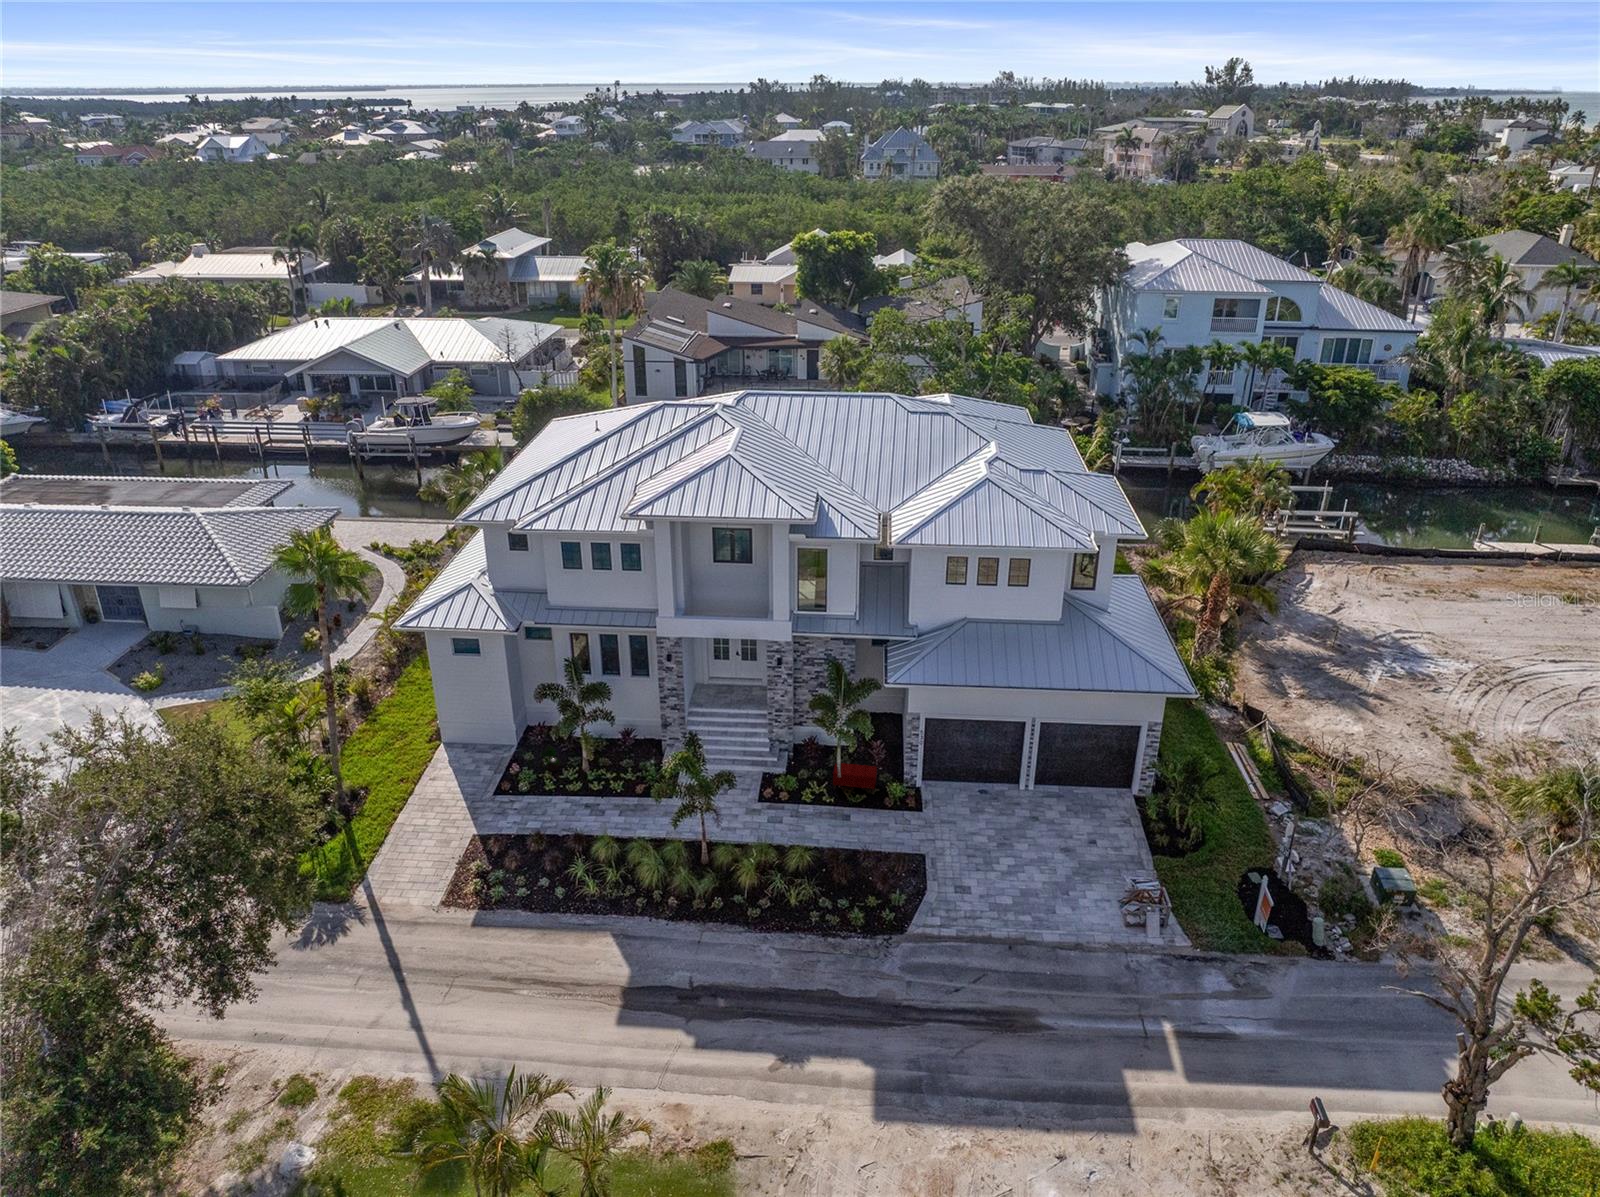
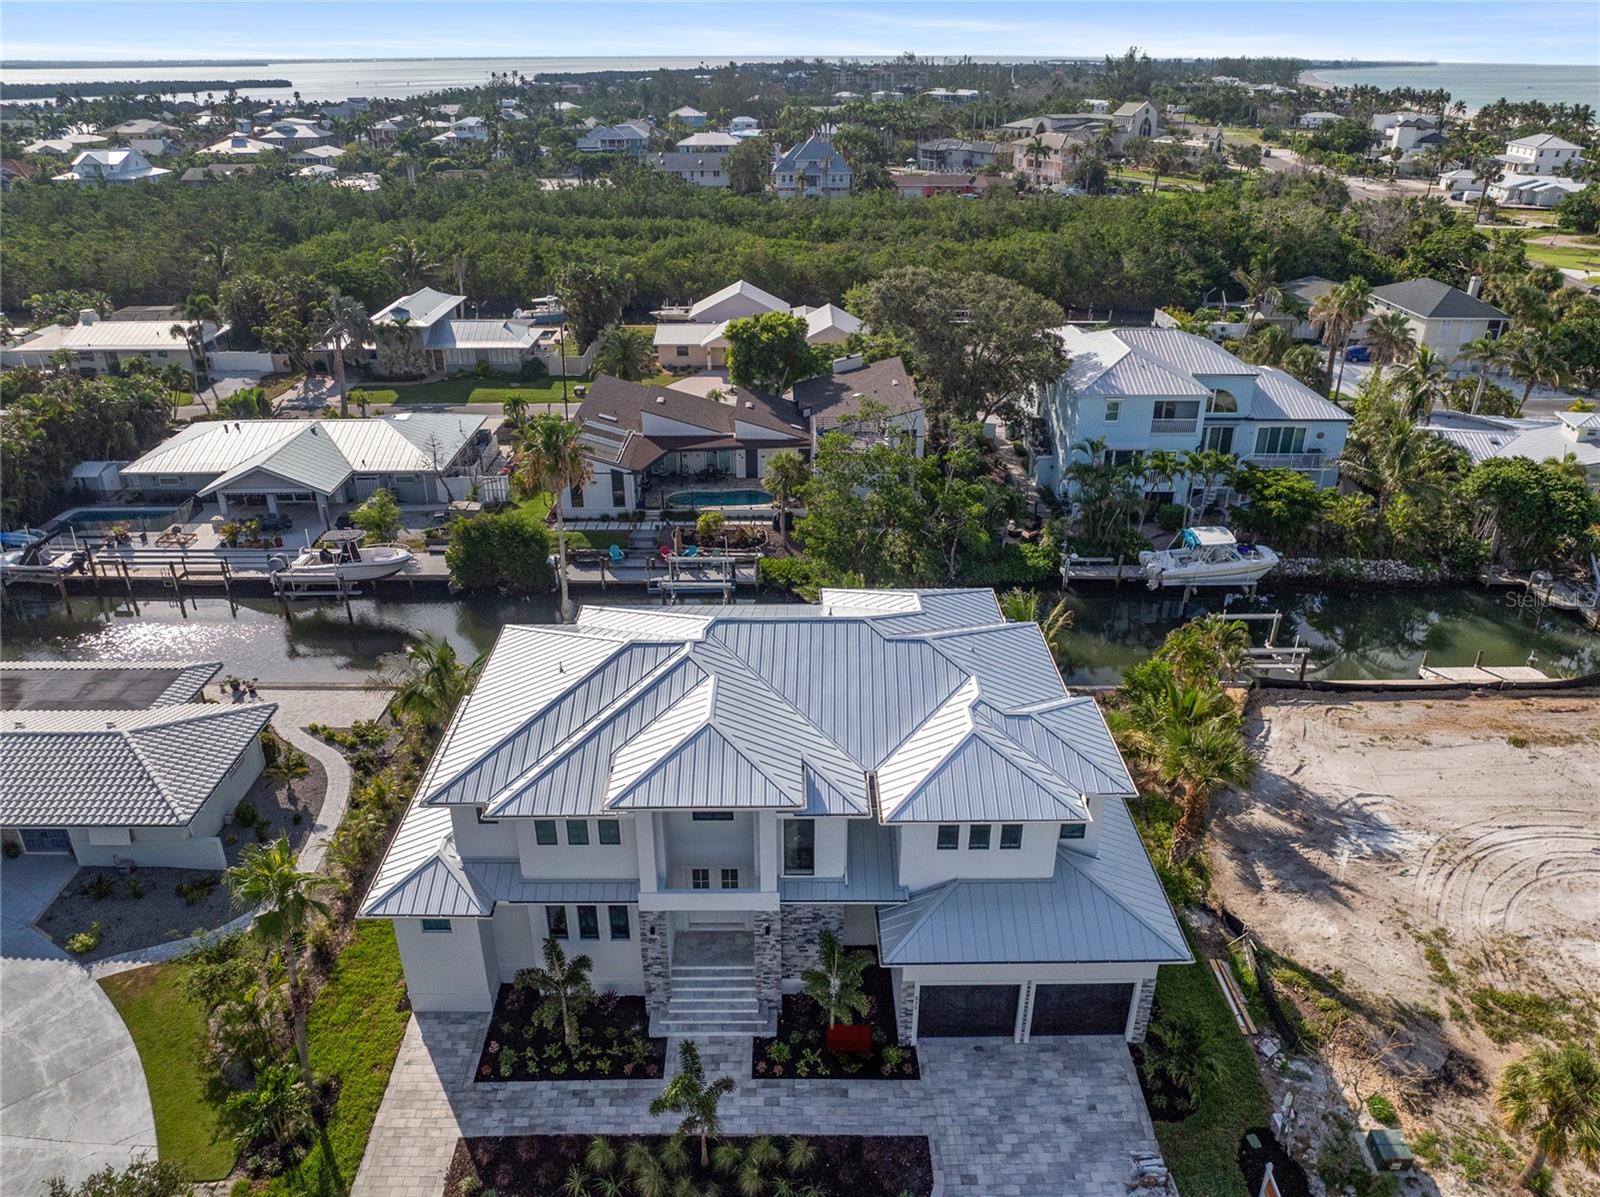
potted tree: present [541,747,560,771] -> none [521,1022,542,1048]

